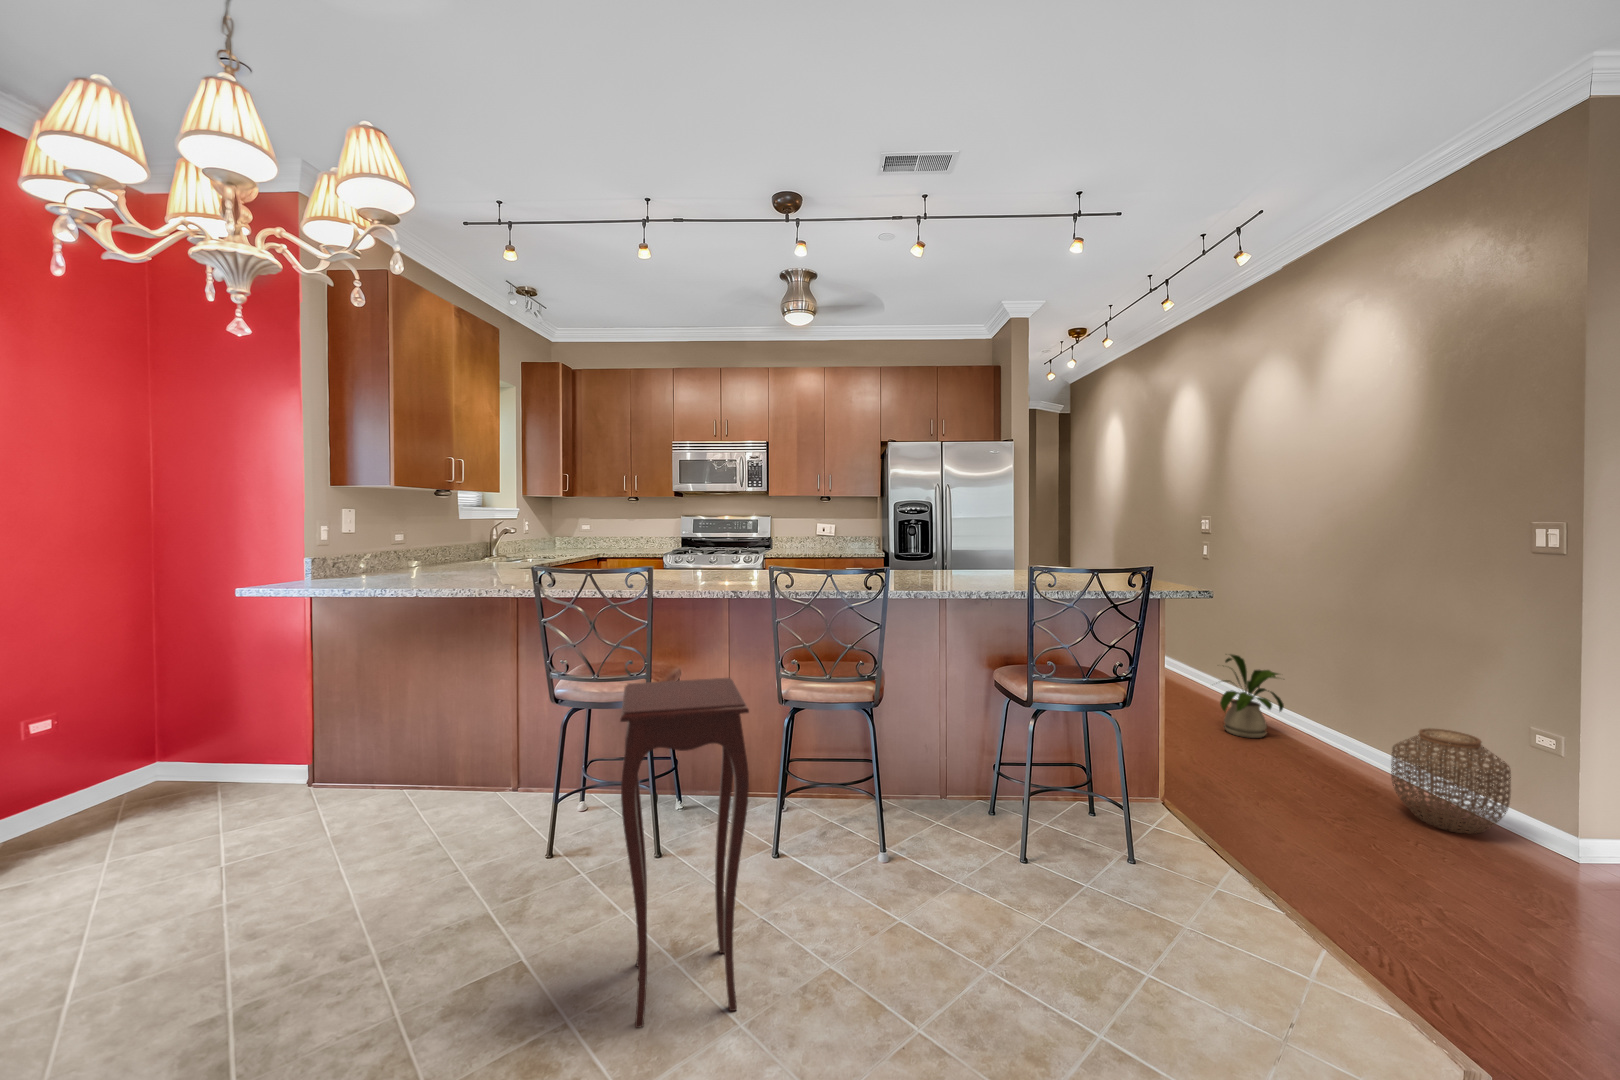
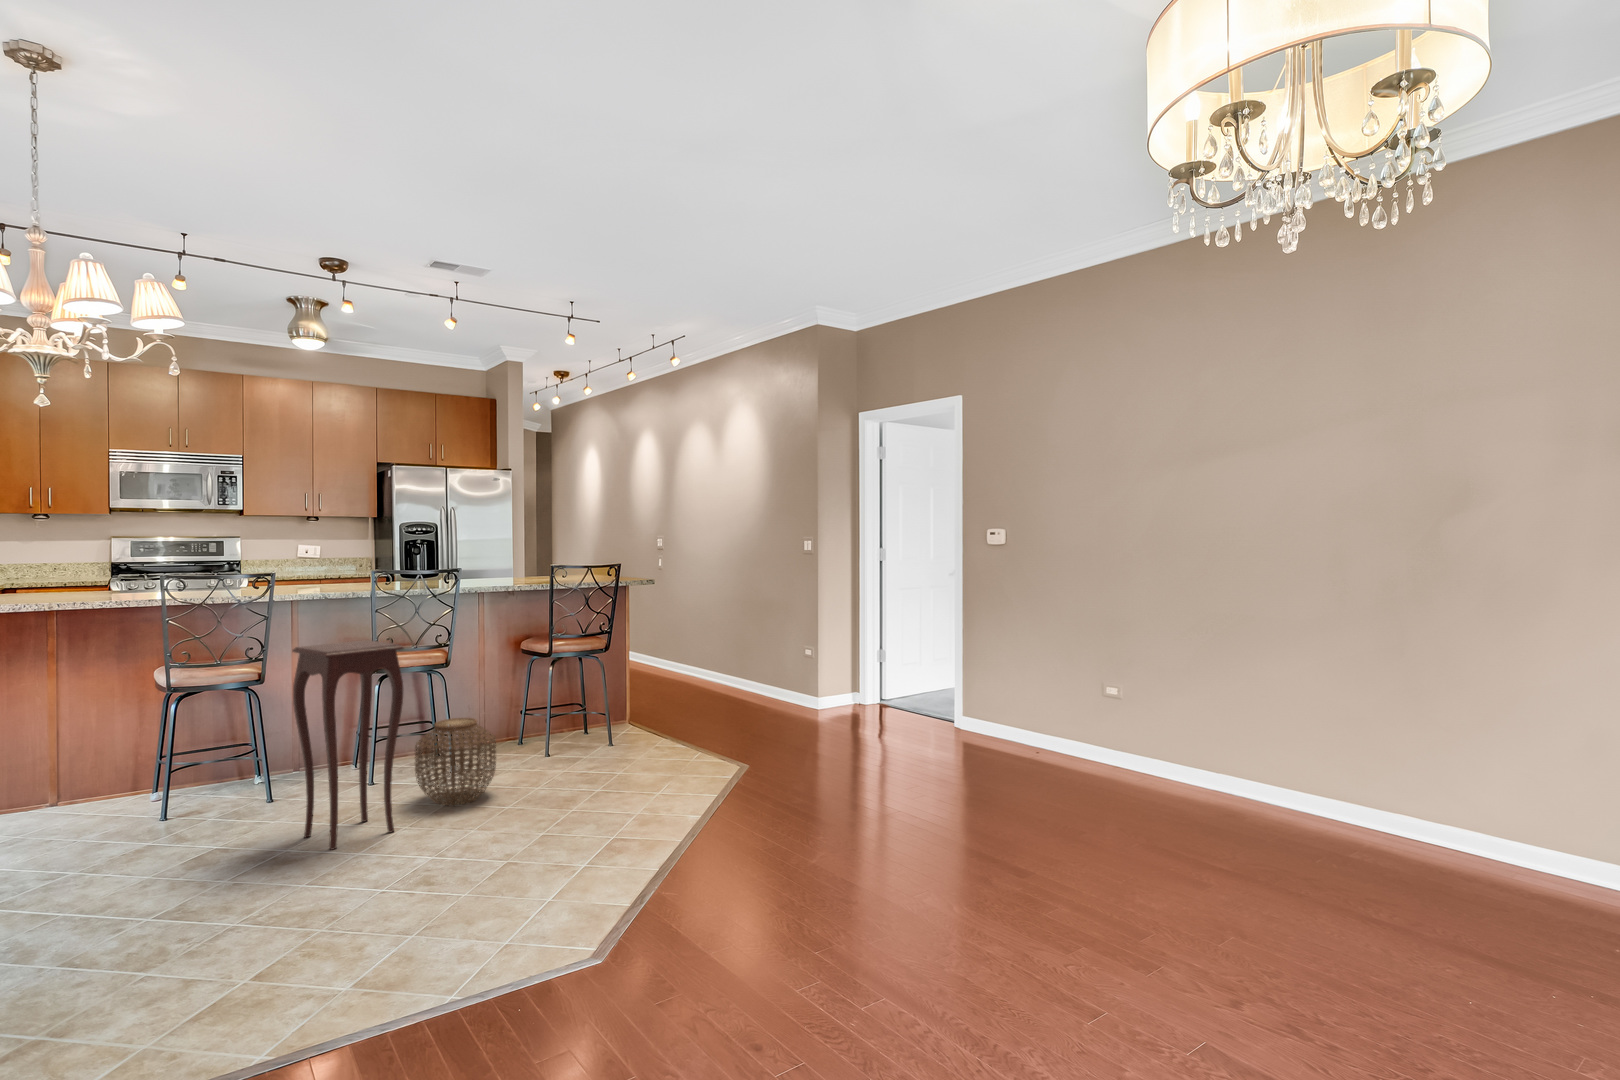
house plant: present [1220,654,1284,738] -> none [663,631,707,688]
woven basket: present [1391,728,1511,834] -> present [415,718,496,805]

